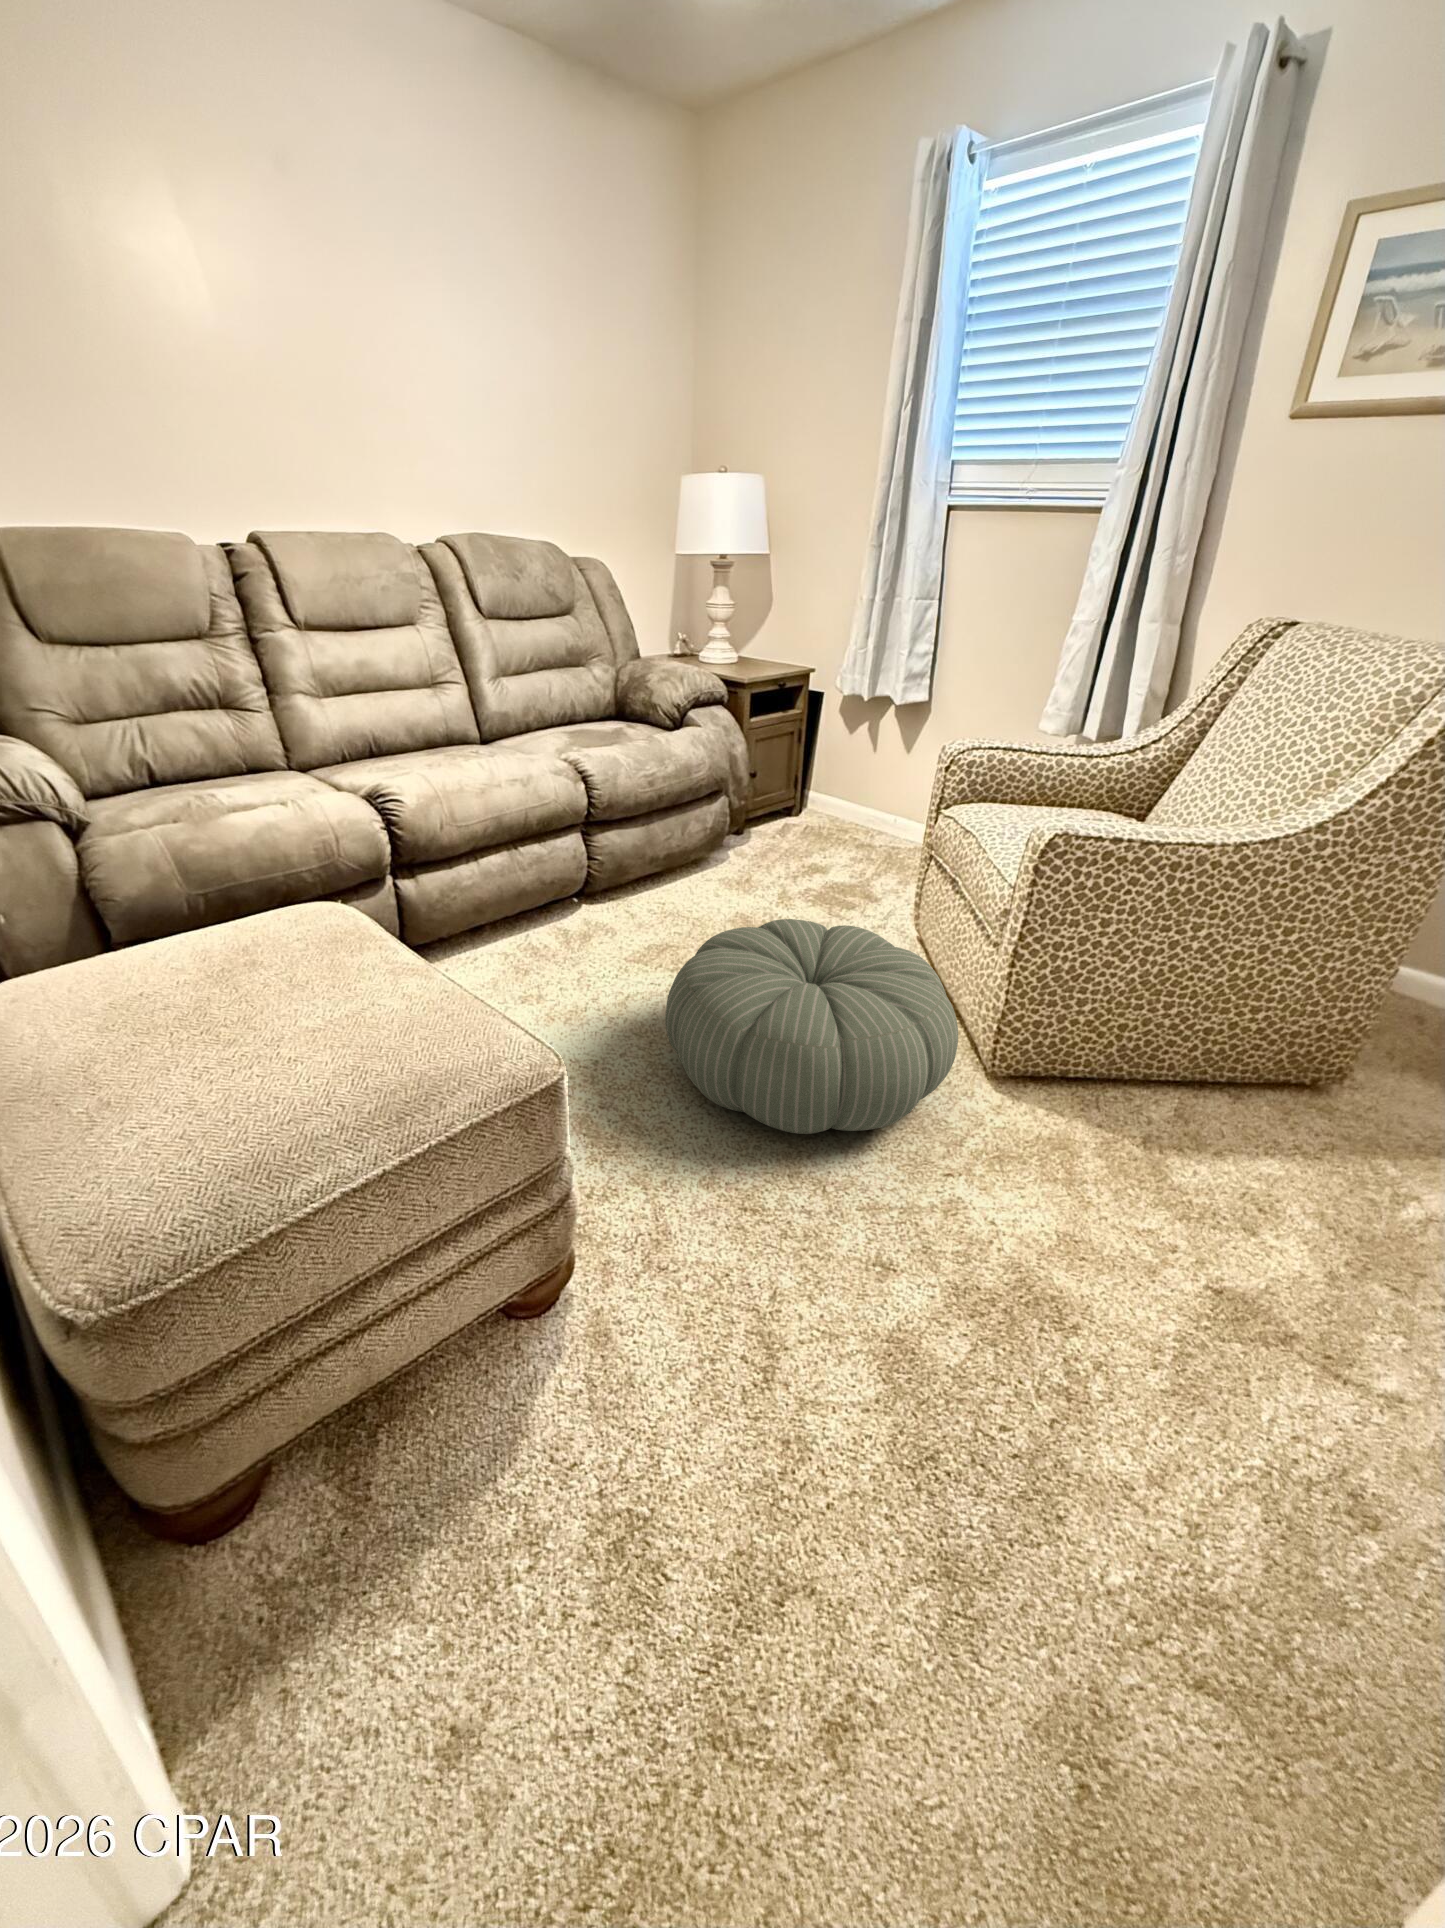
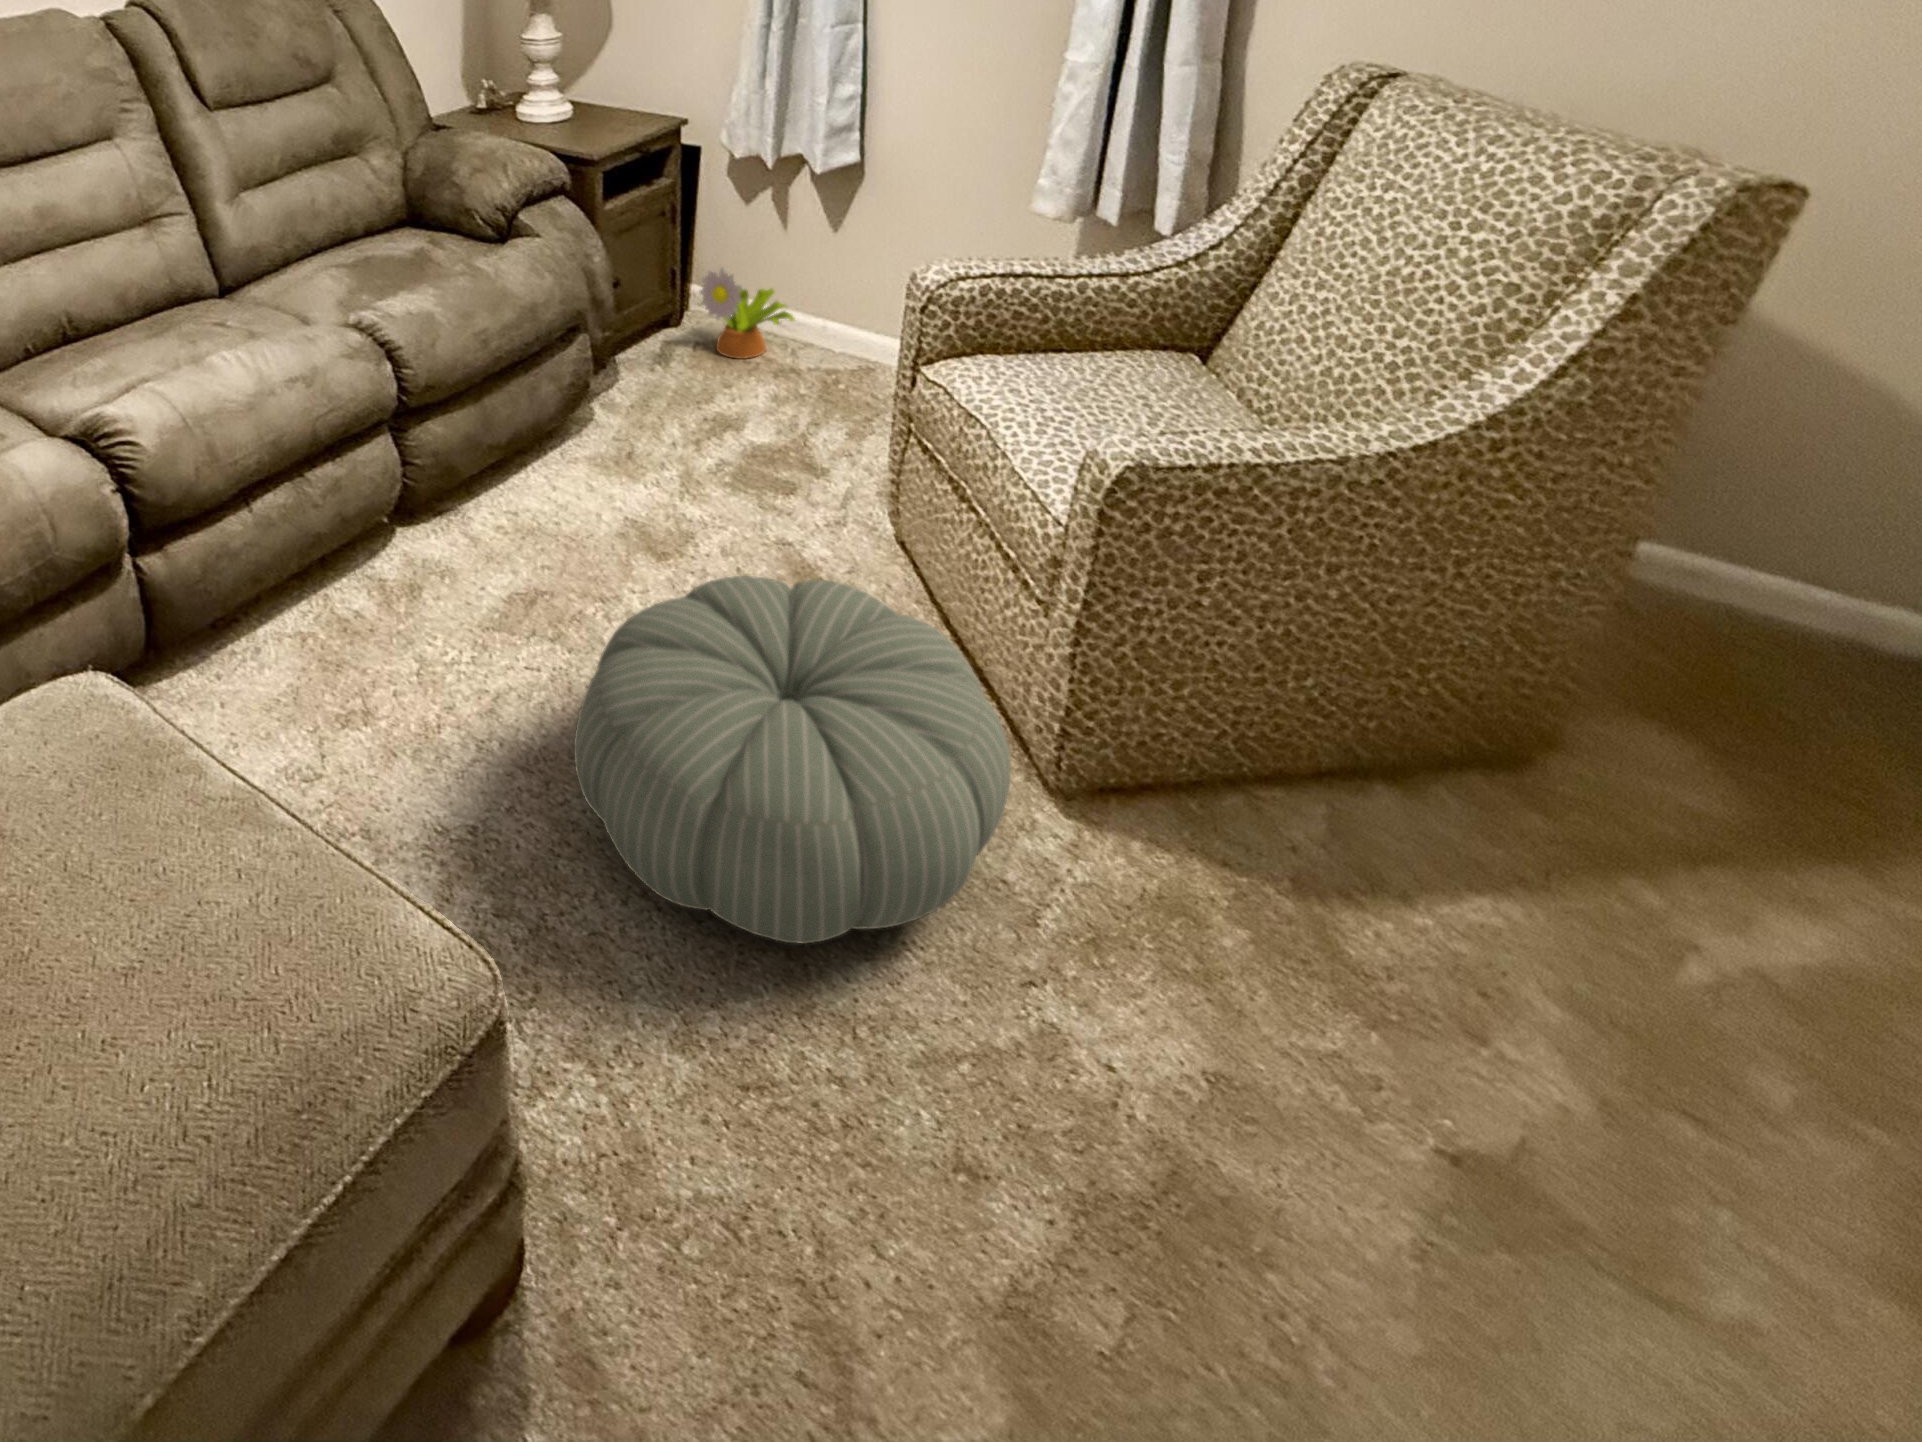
decorative plant: none [804,768,870,834] -> present [700,268,794,359]

